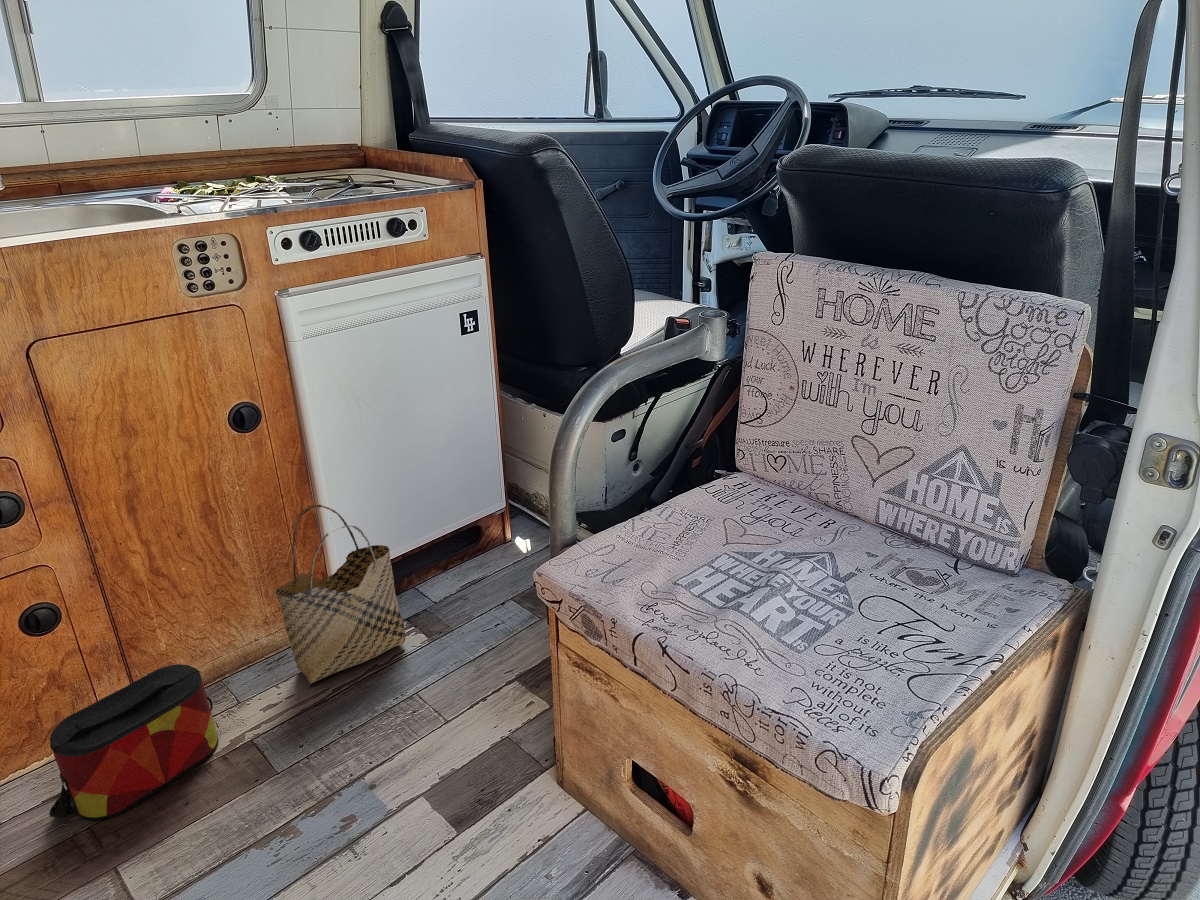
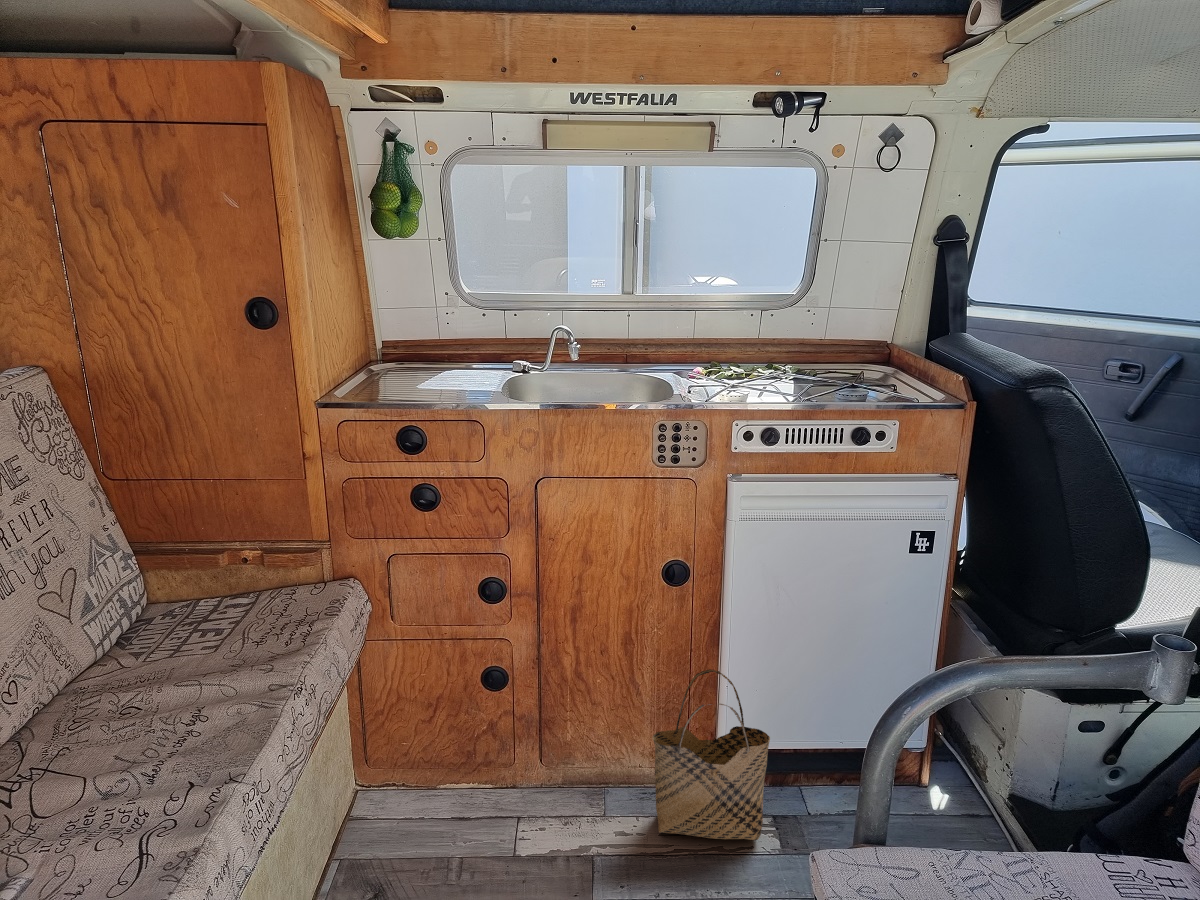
bag: present [49,664,218,820] -> none [444,756,580,860]

